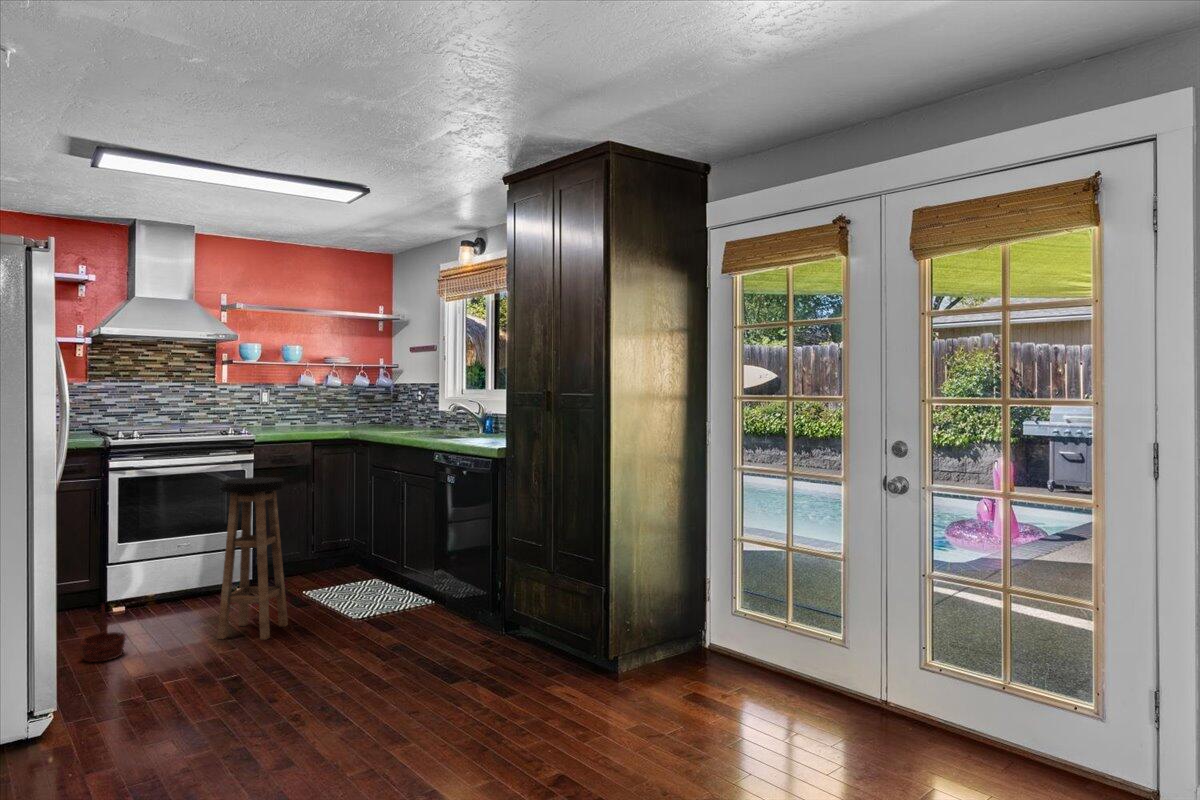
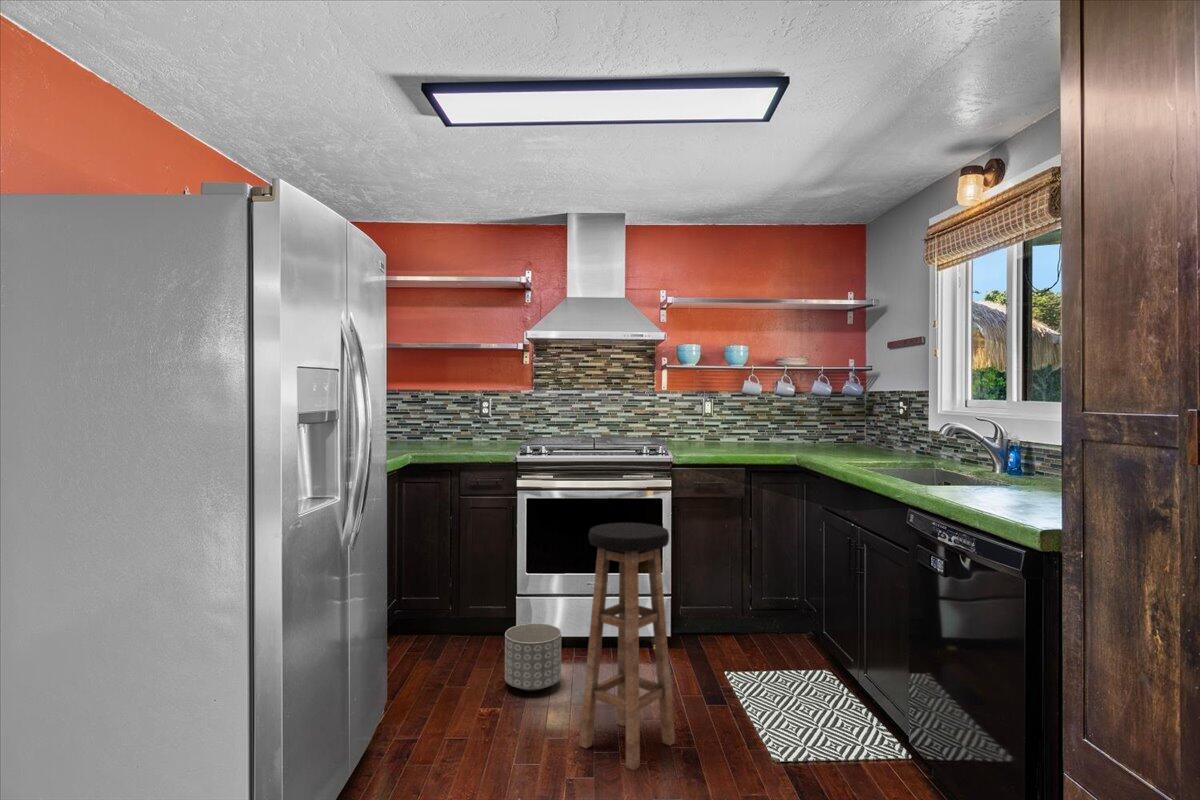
planter: none [122,575,176,627] -> present [505,623,561,691]
basket: present [81,605,126,662] -> none [426,671,476,749]

